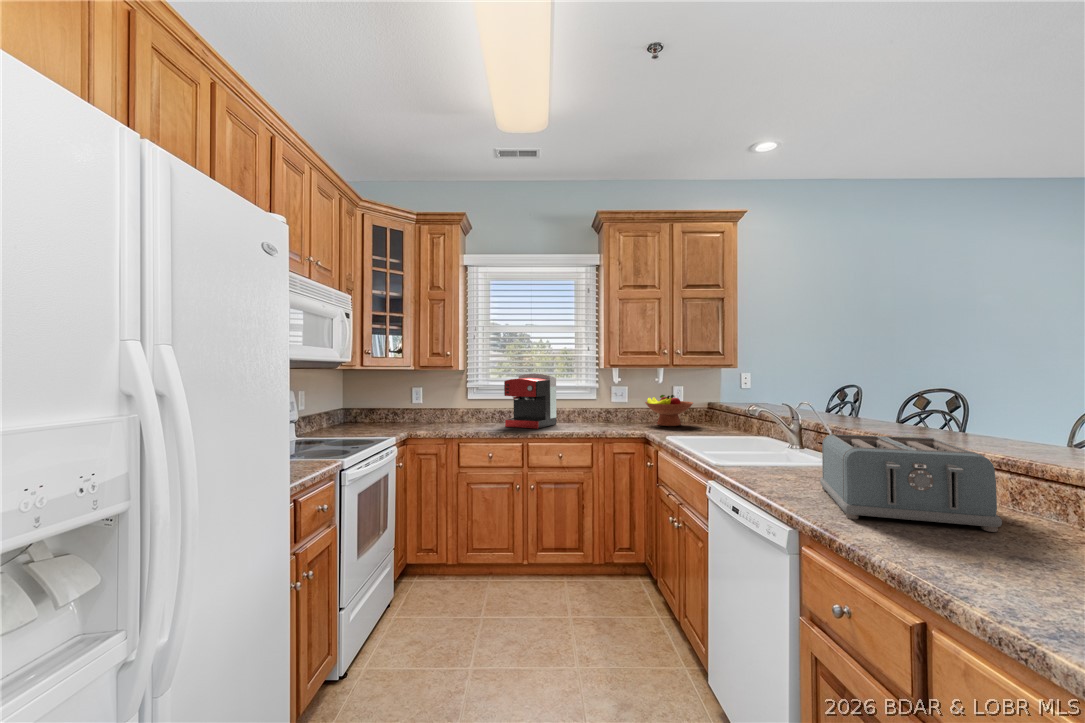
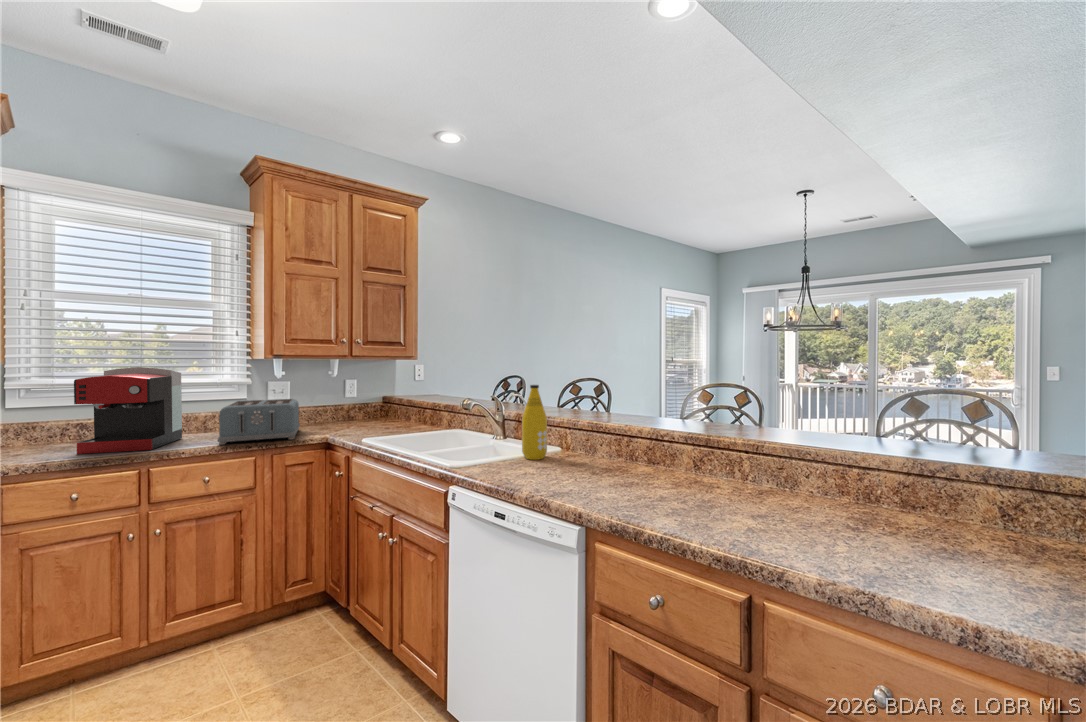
bottle: none [795,394,827,474] -> present [522,385,547,460]
fruit bowl: present [645,395,693,426] -> none [317,389,375,424]
toaster: present [820,434,1002,532] -> present [218,399,300,445]

